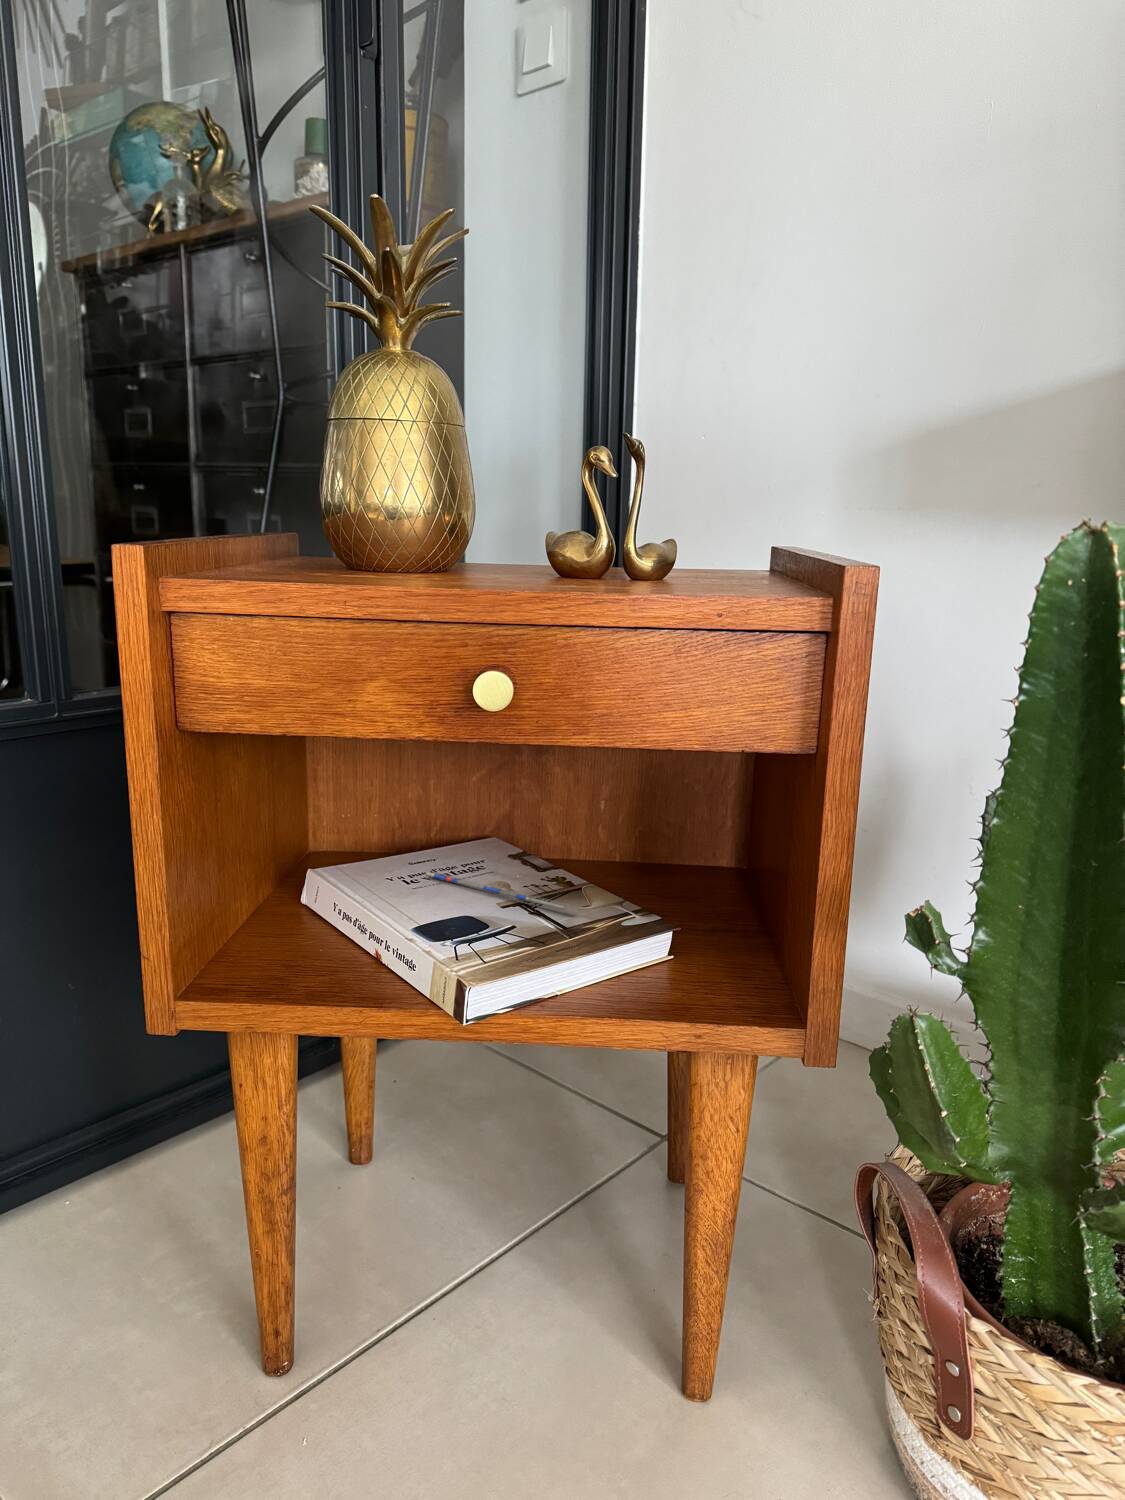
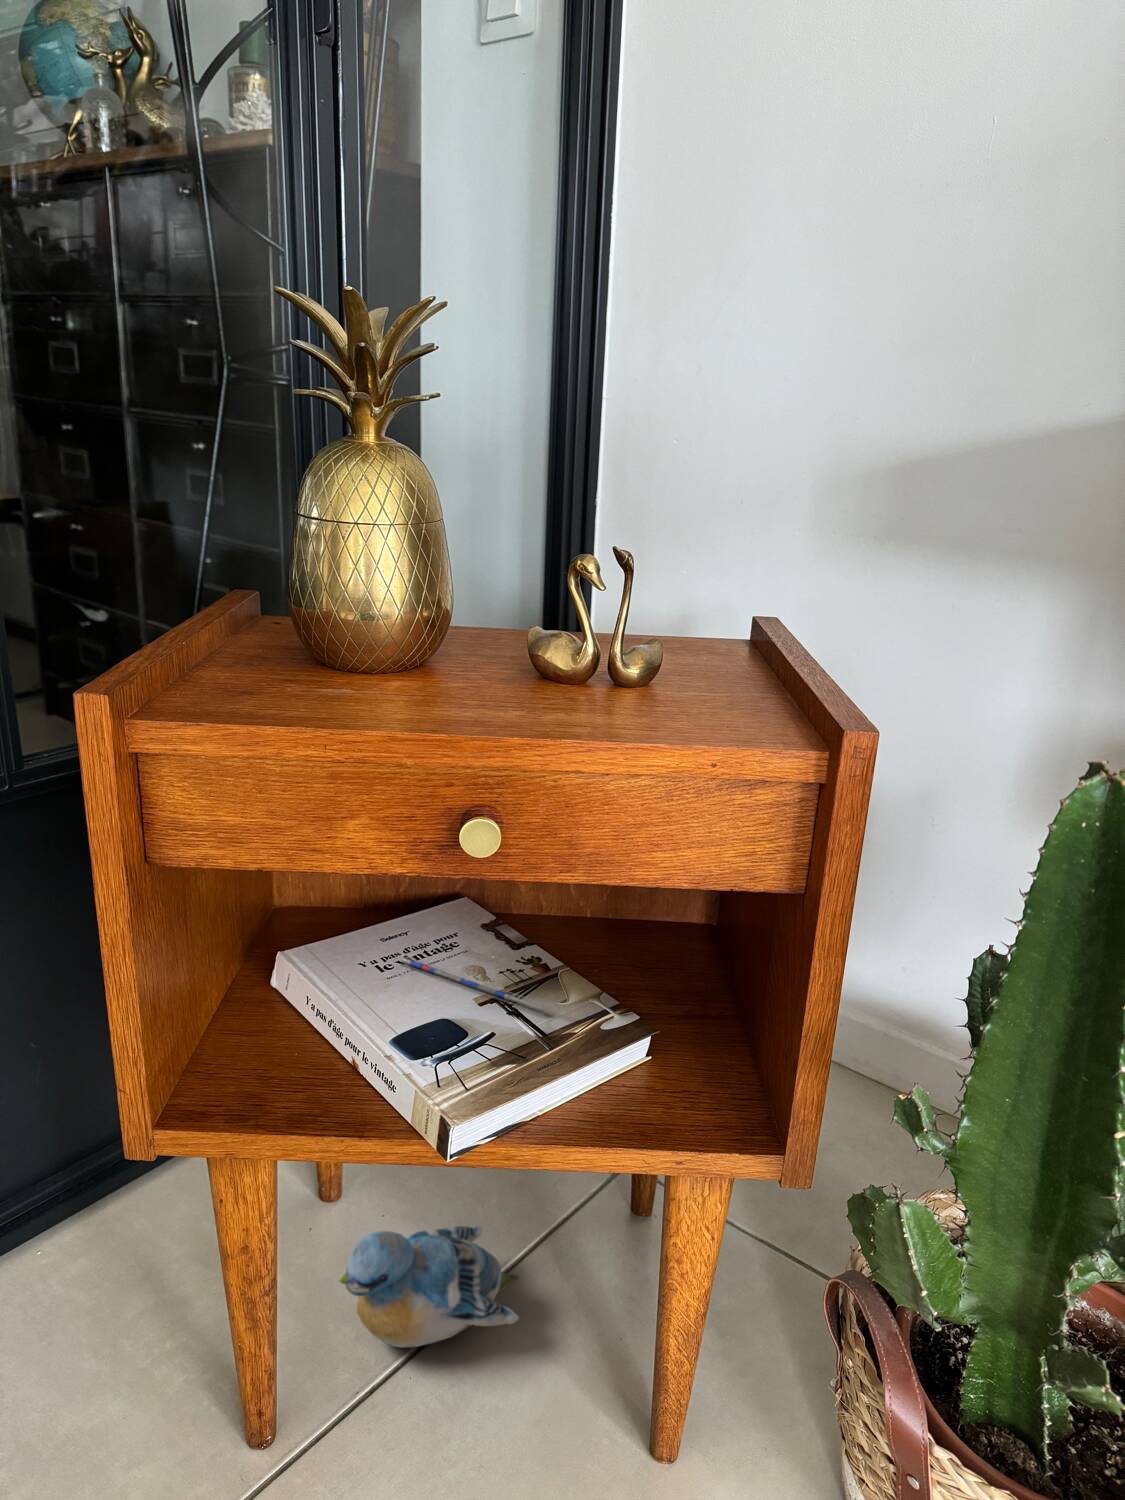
plush toy: none [361,1163,546,1288] -> present [340,1226,519,1347]

